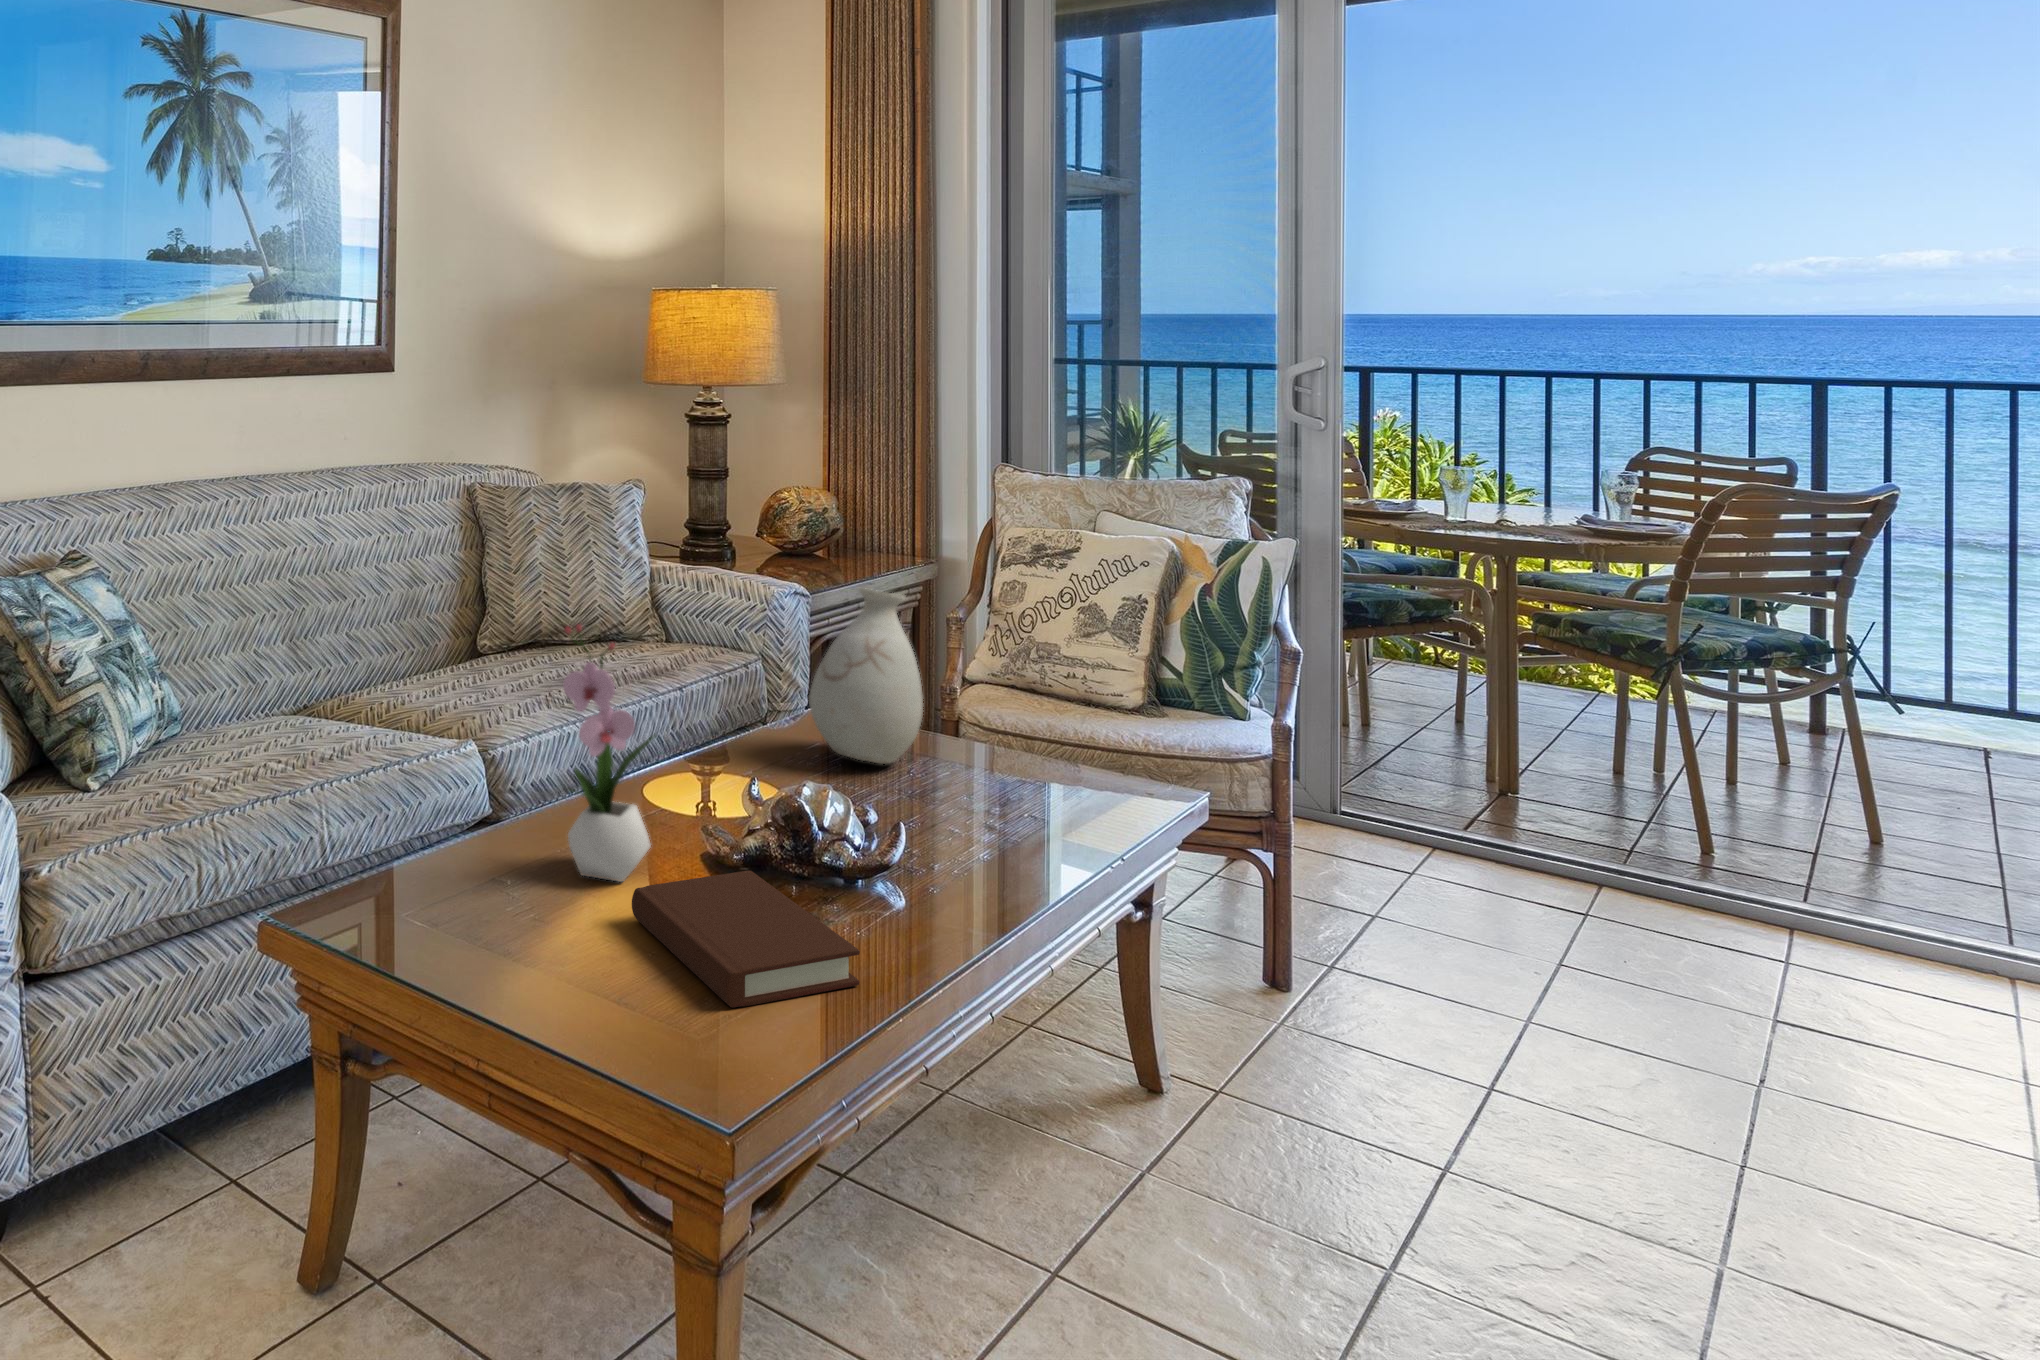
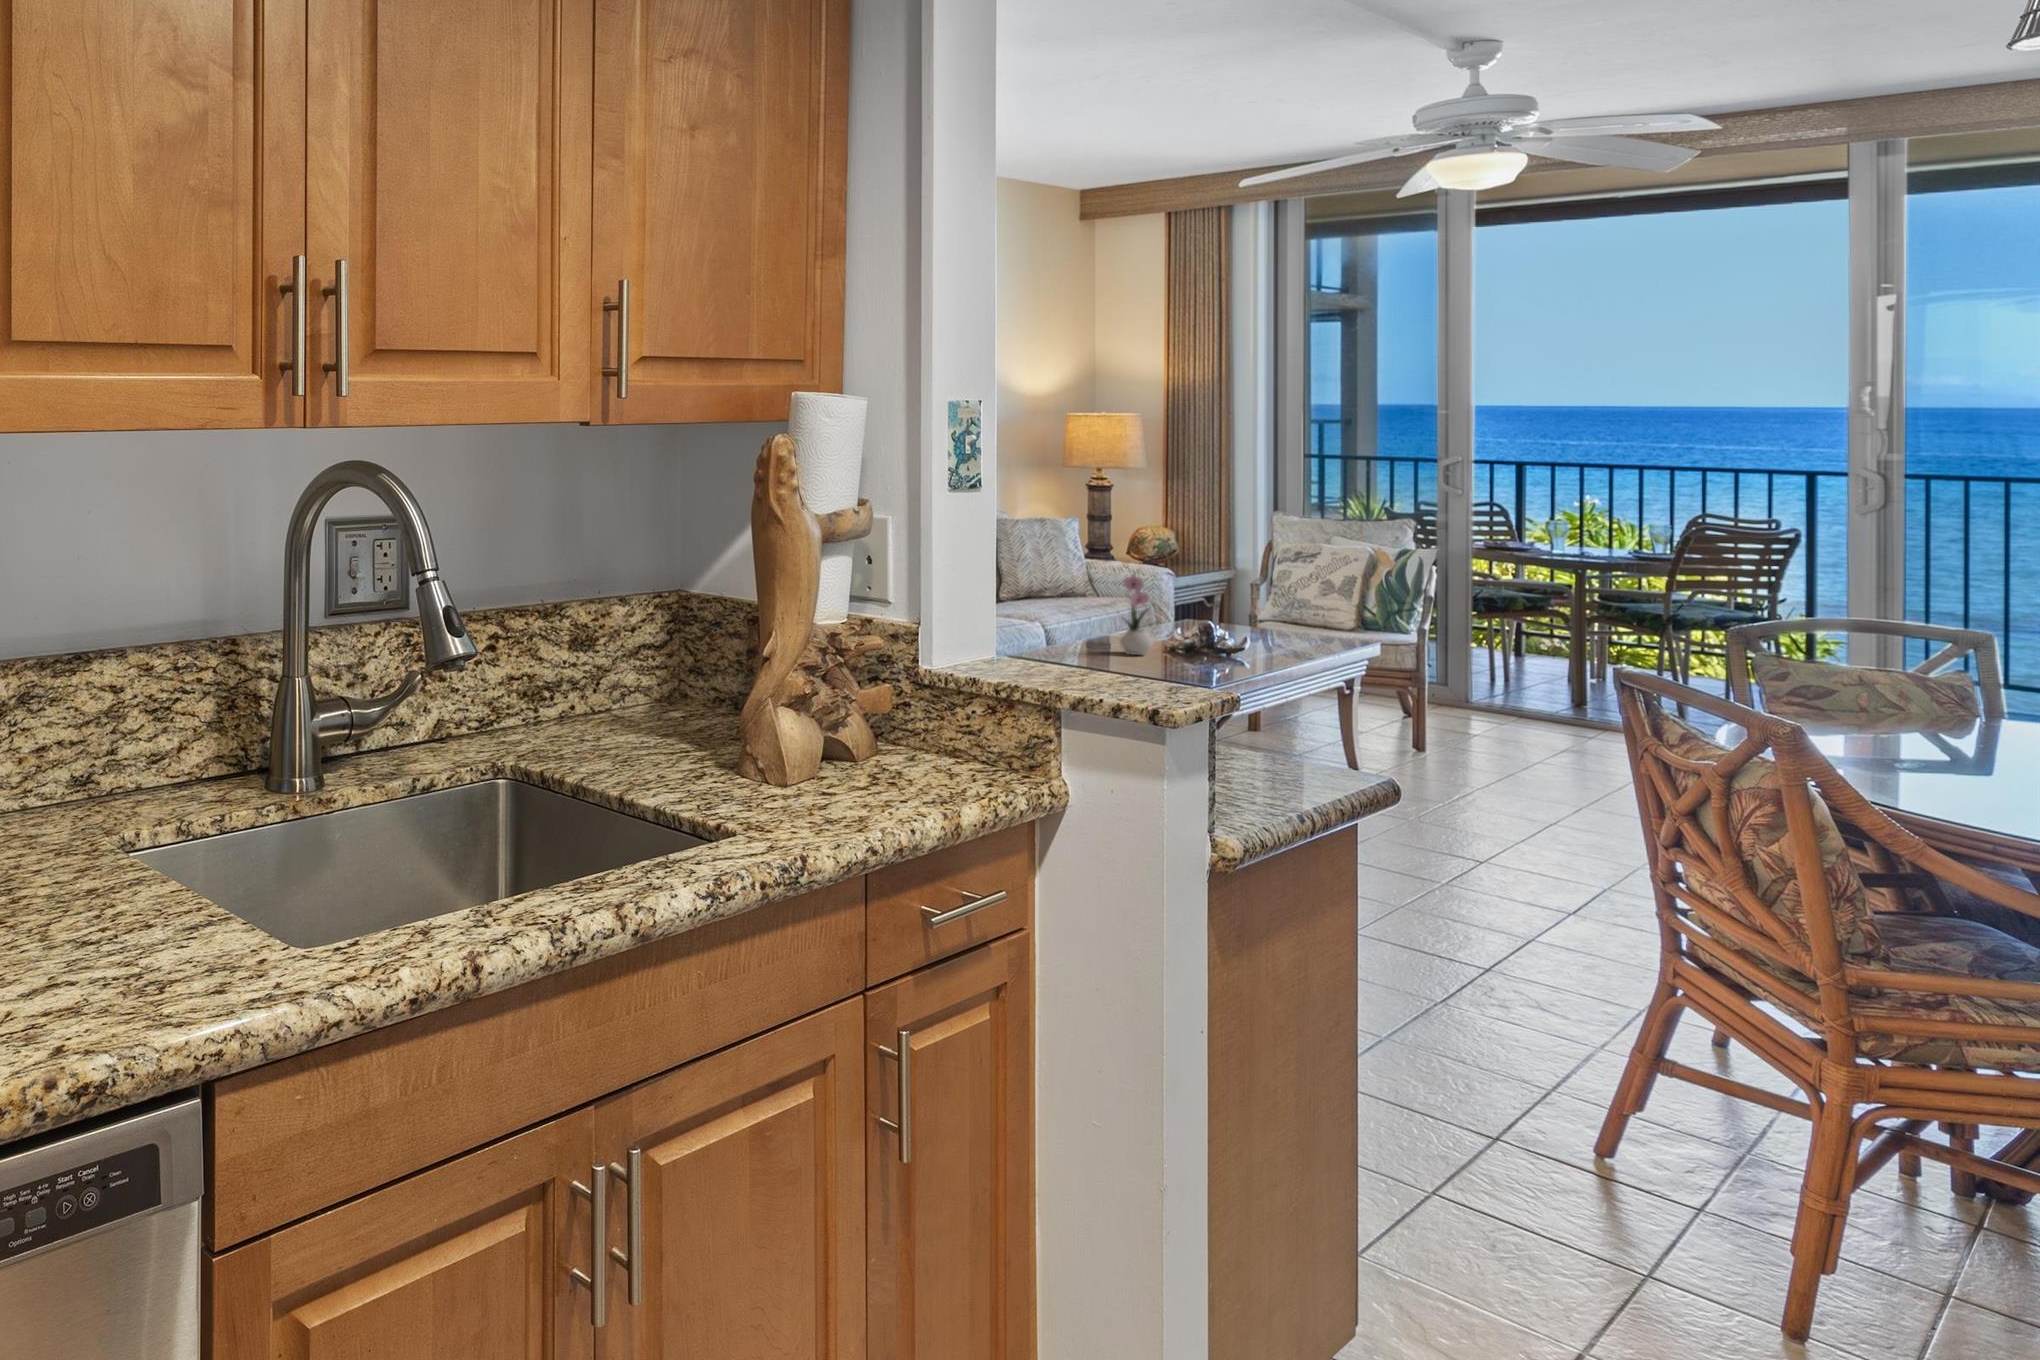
vase: present [809,588,923,764] -> none [1197,560,1250,635]
book: present [632,871,860,1008] -> none [1155,648,1245,674]

